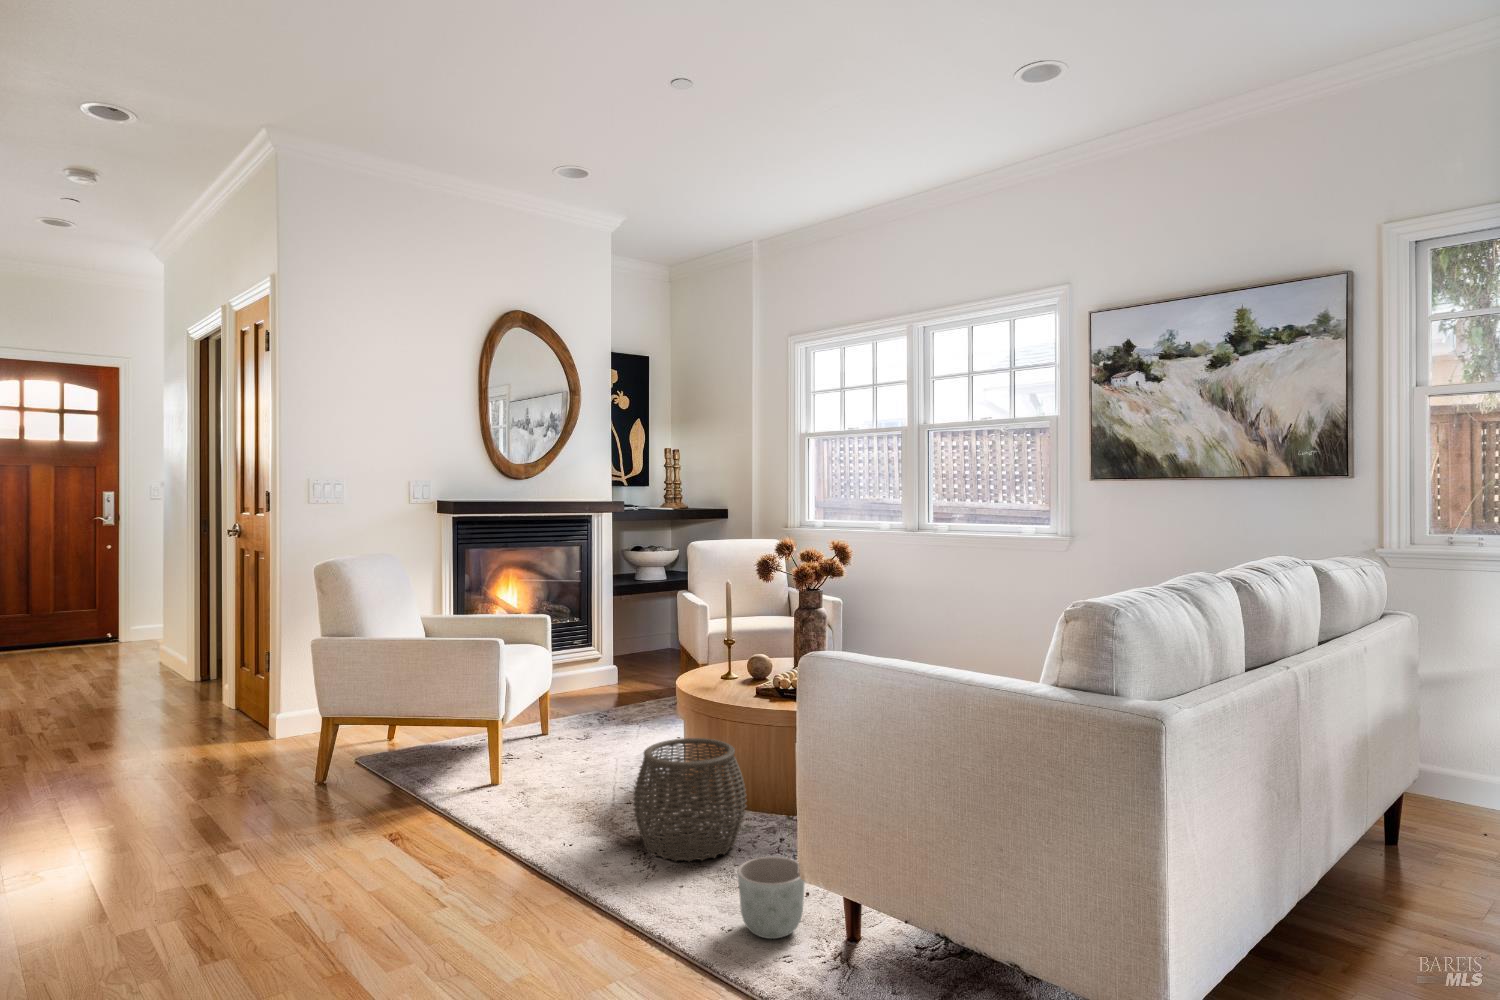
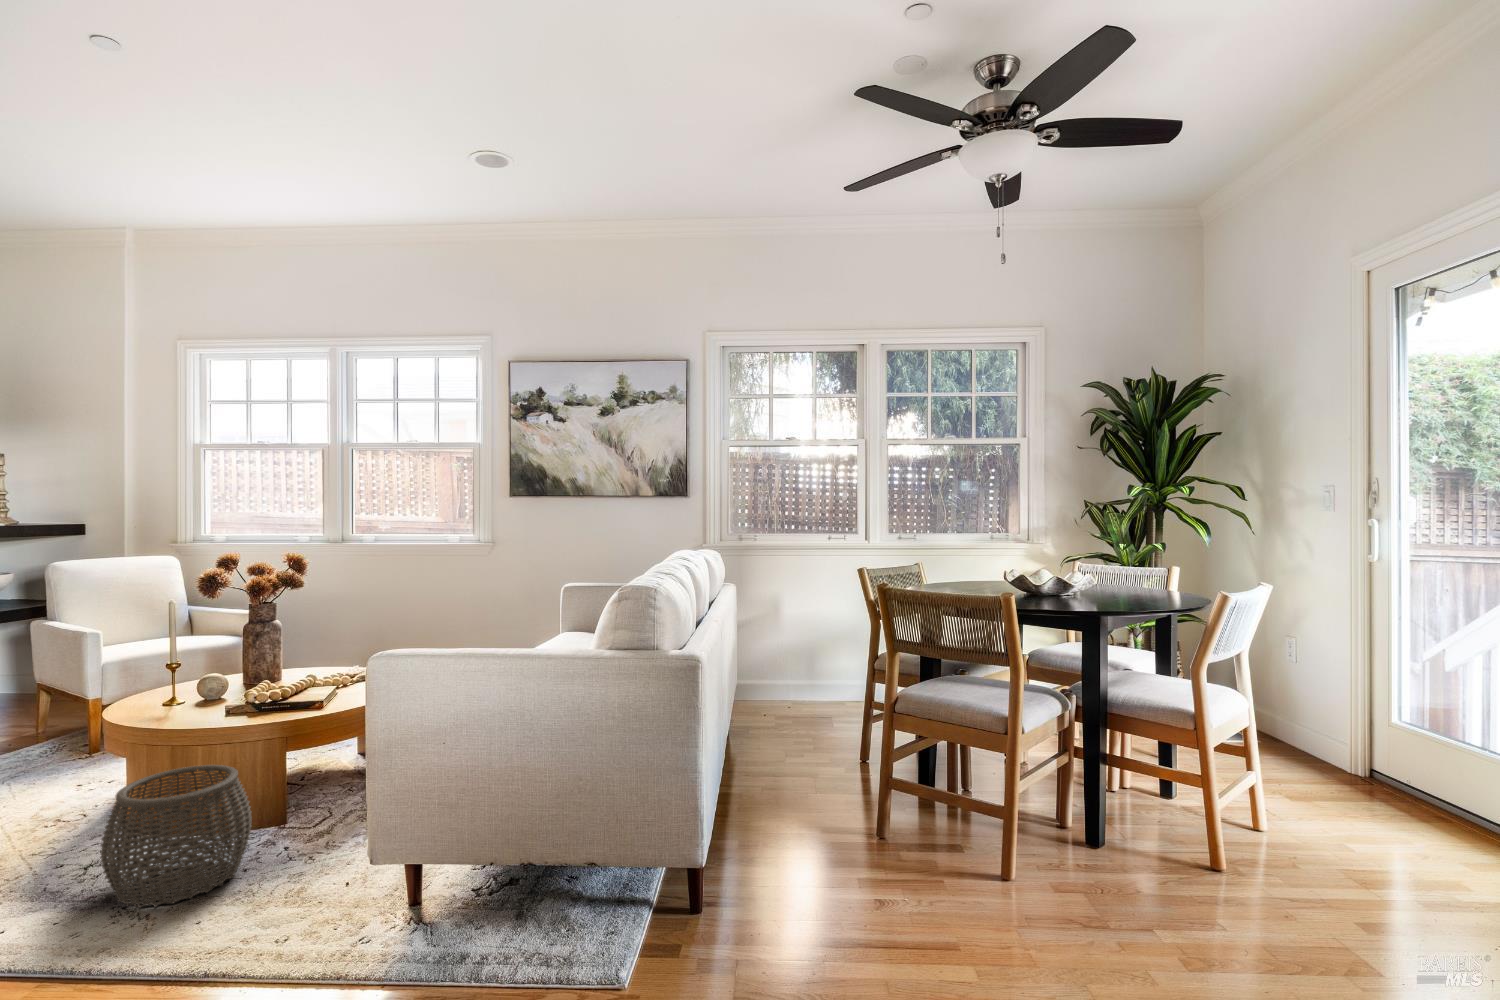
planter: present [738,857,804,939] -> none [293,852,367,934]

